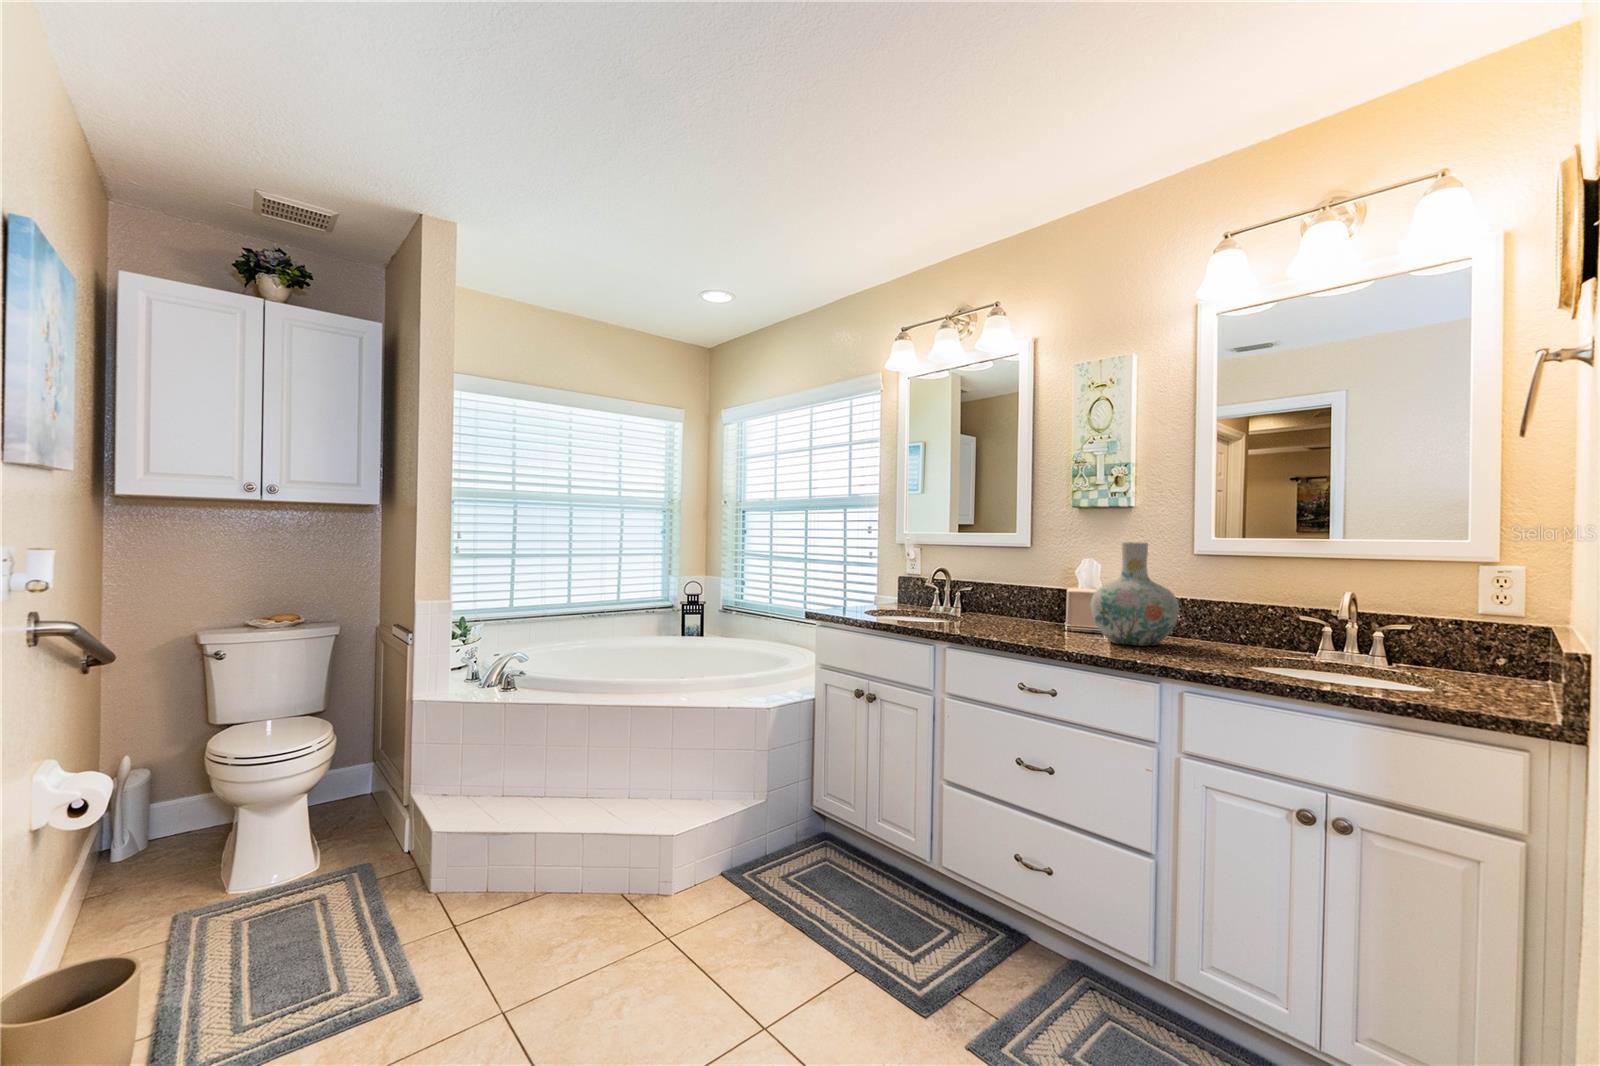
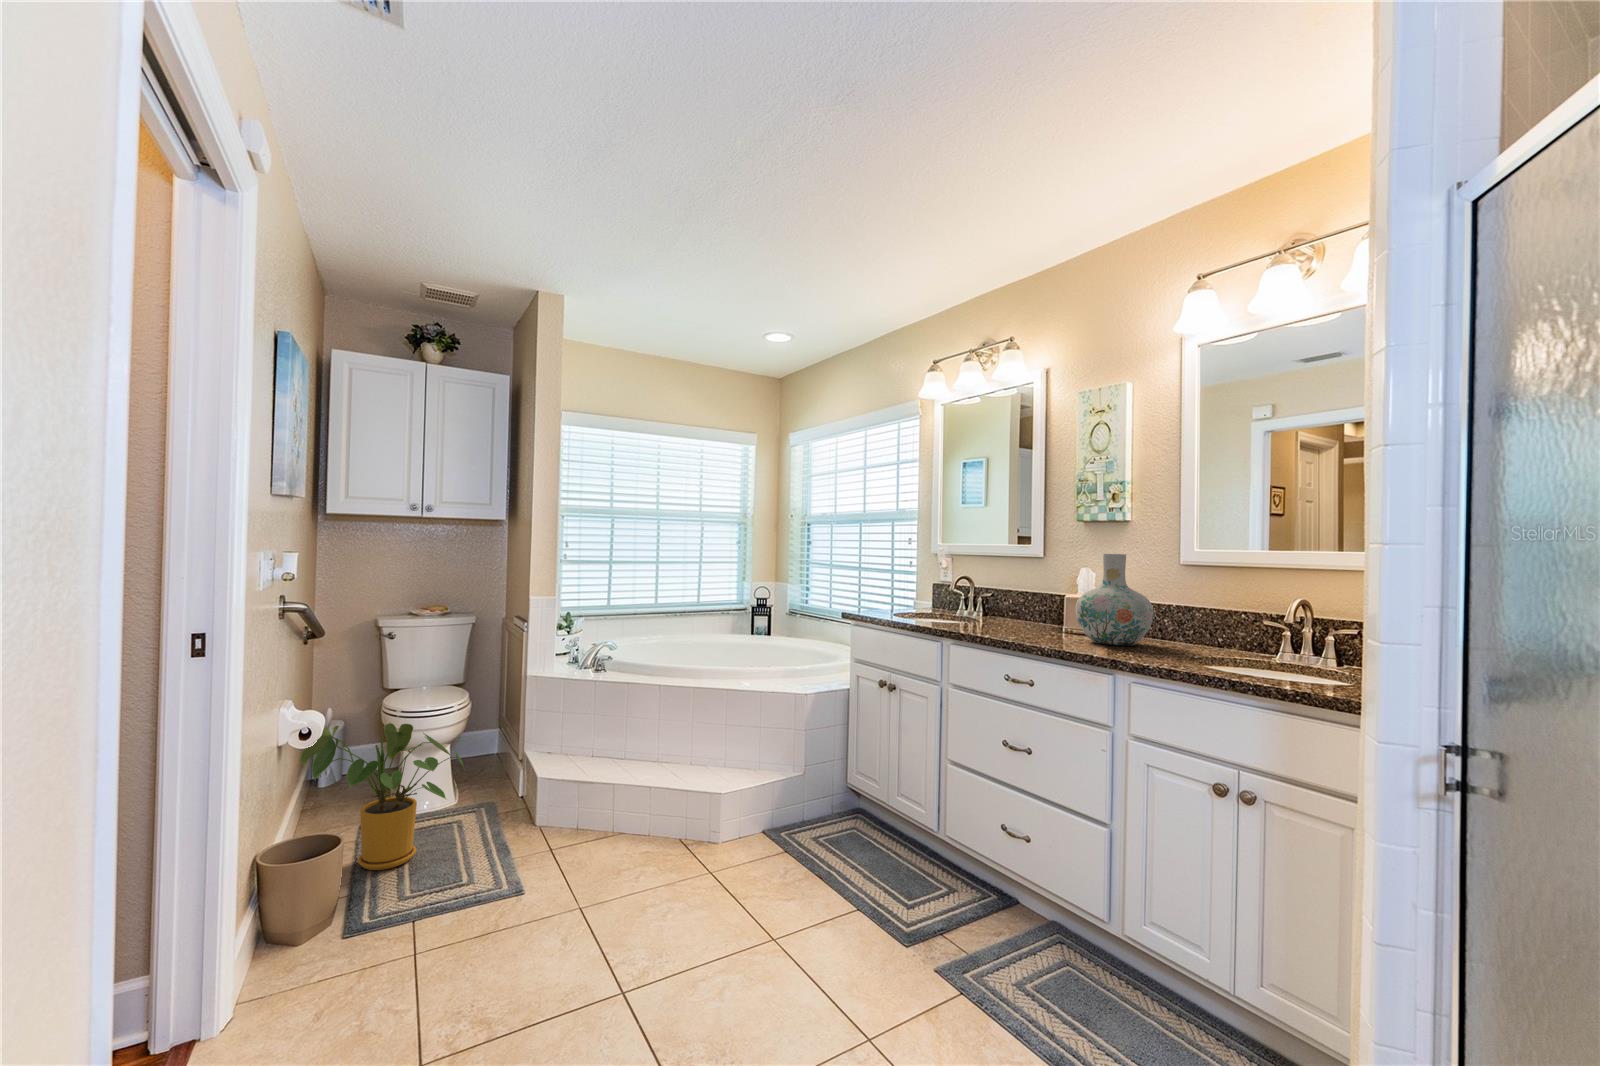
house plant: none [79,779,332,983] -> present [300,723,464,870]

